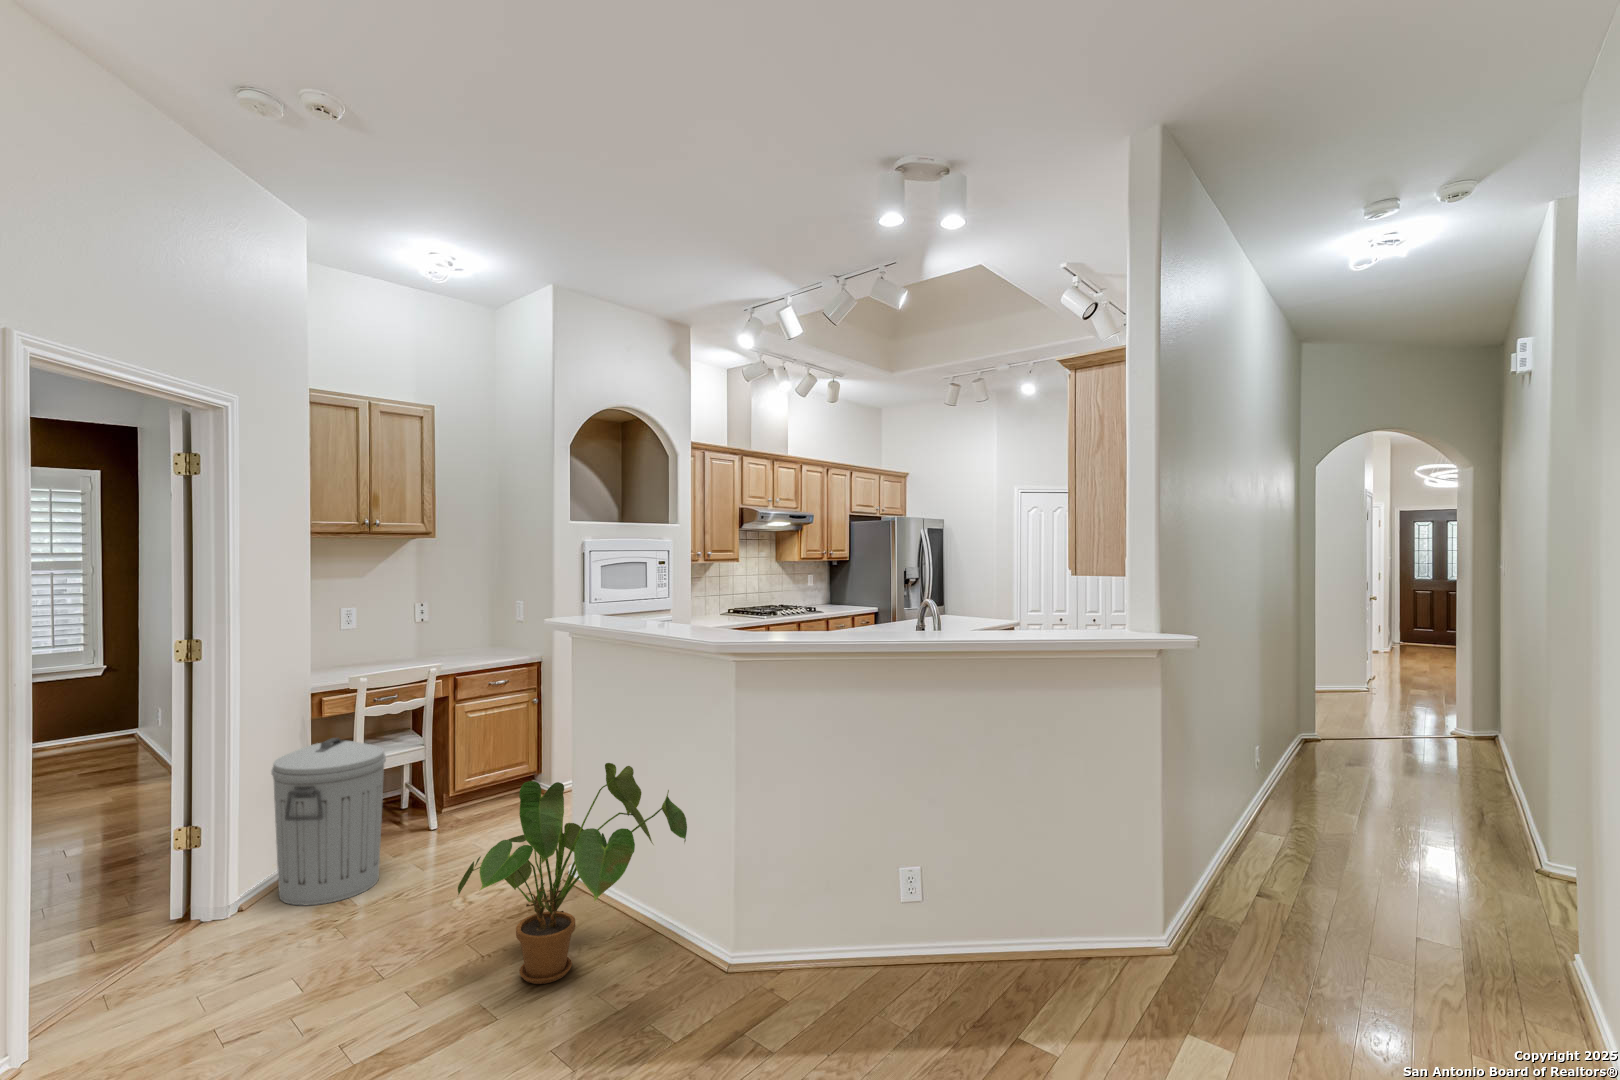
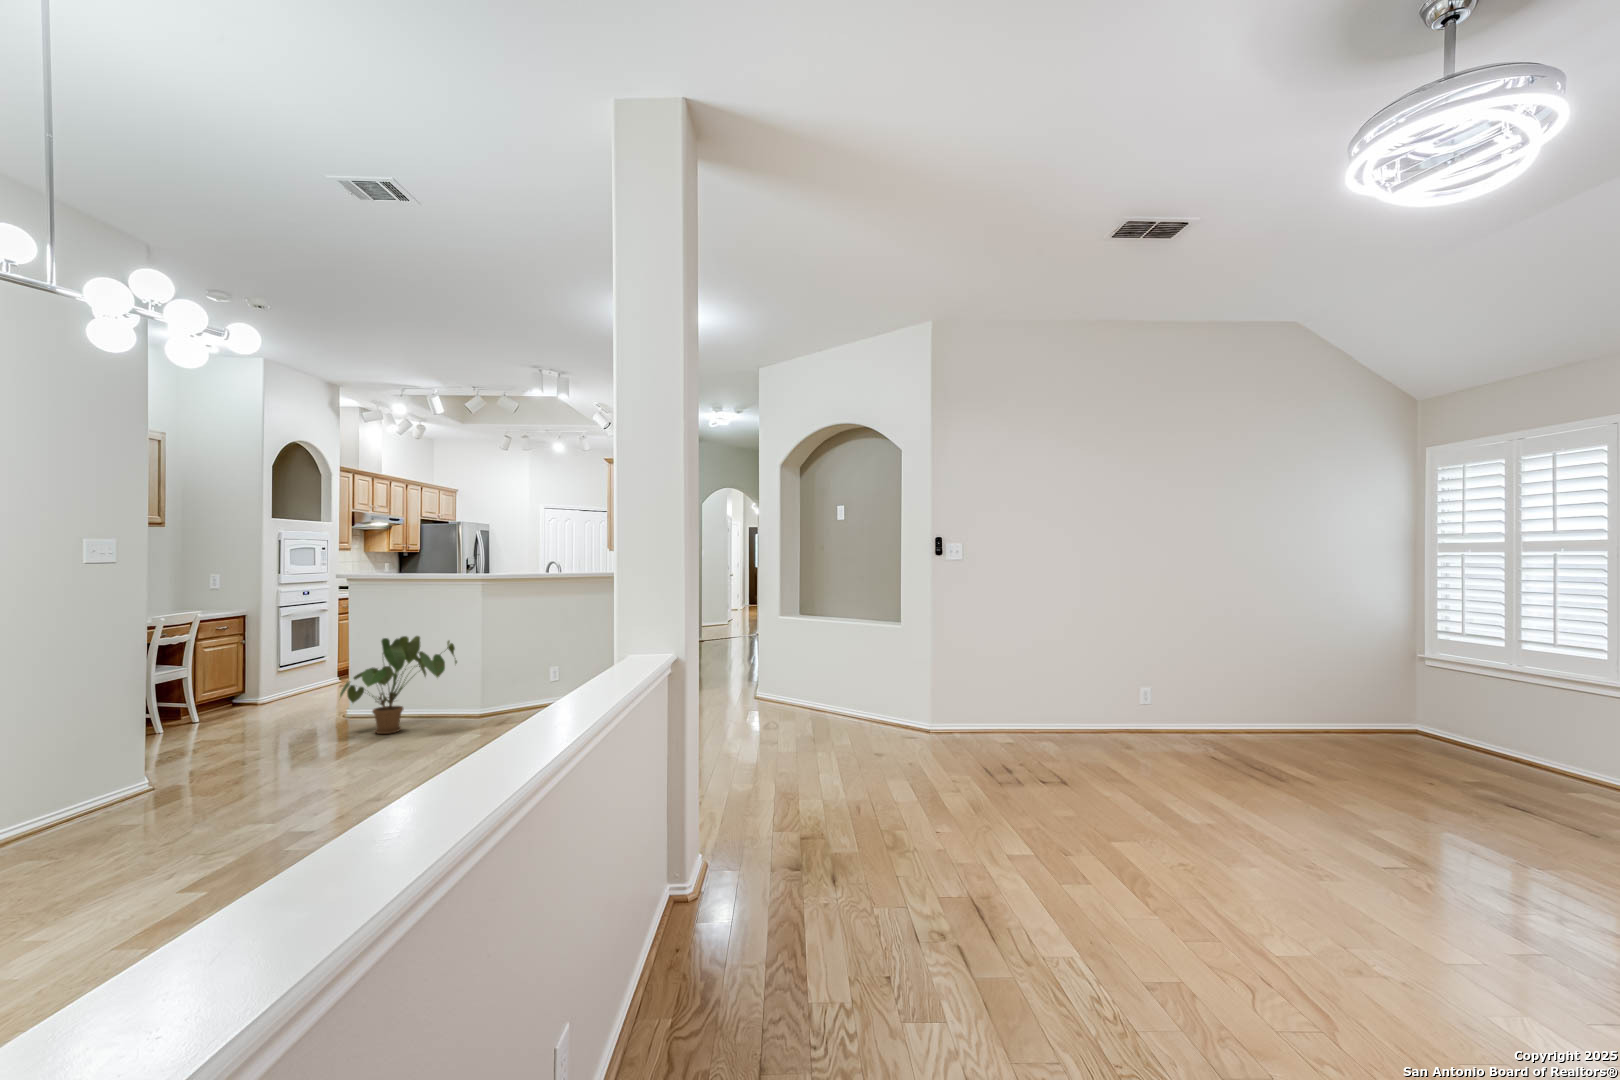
trash can: present [271,738,386,905] -> none [138,649,217,748]

